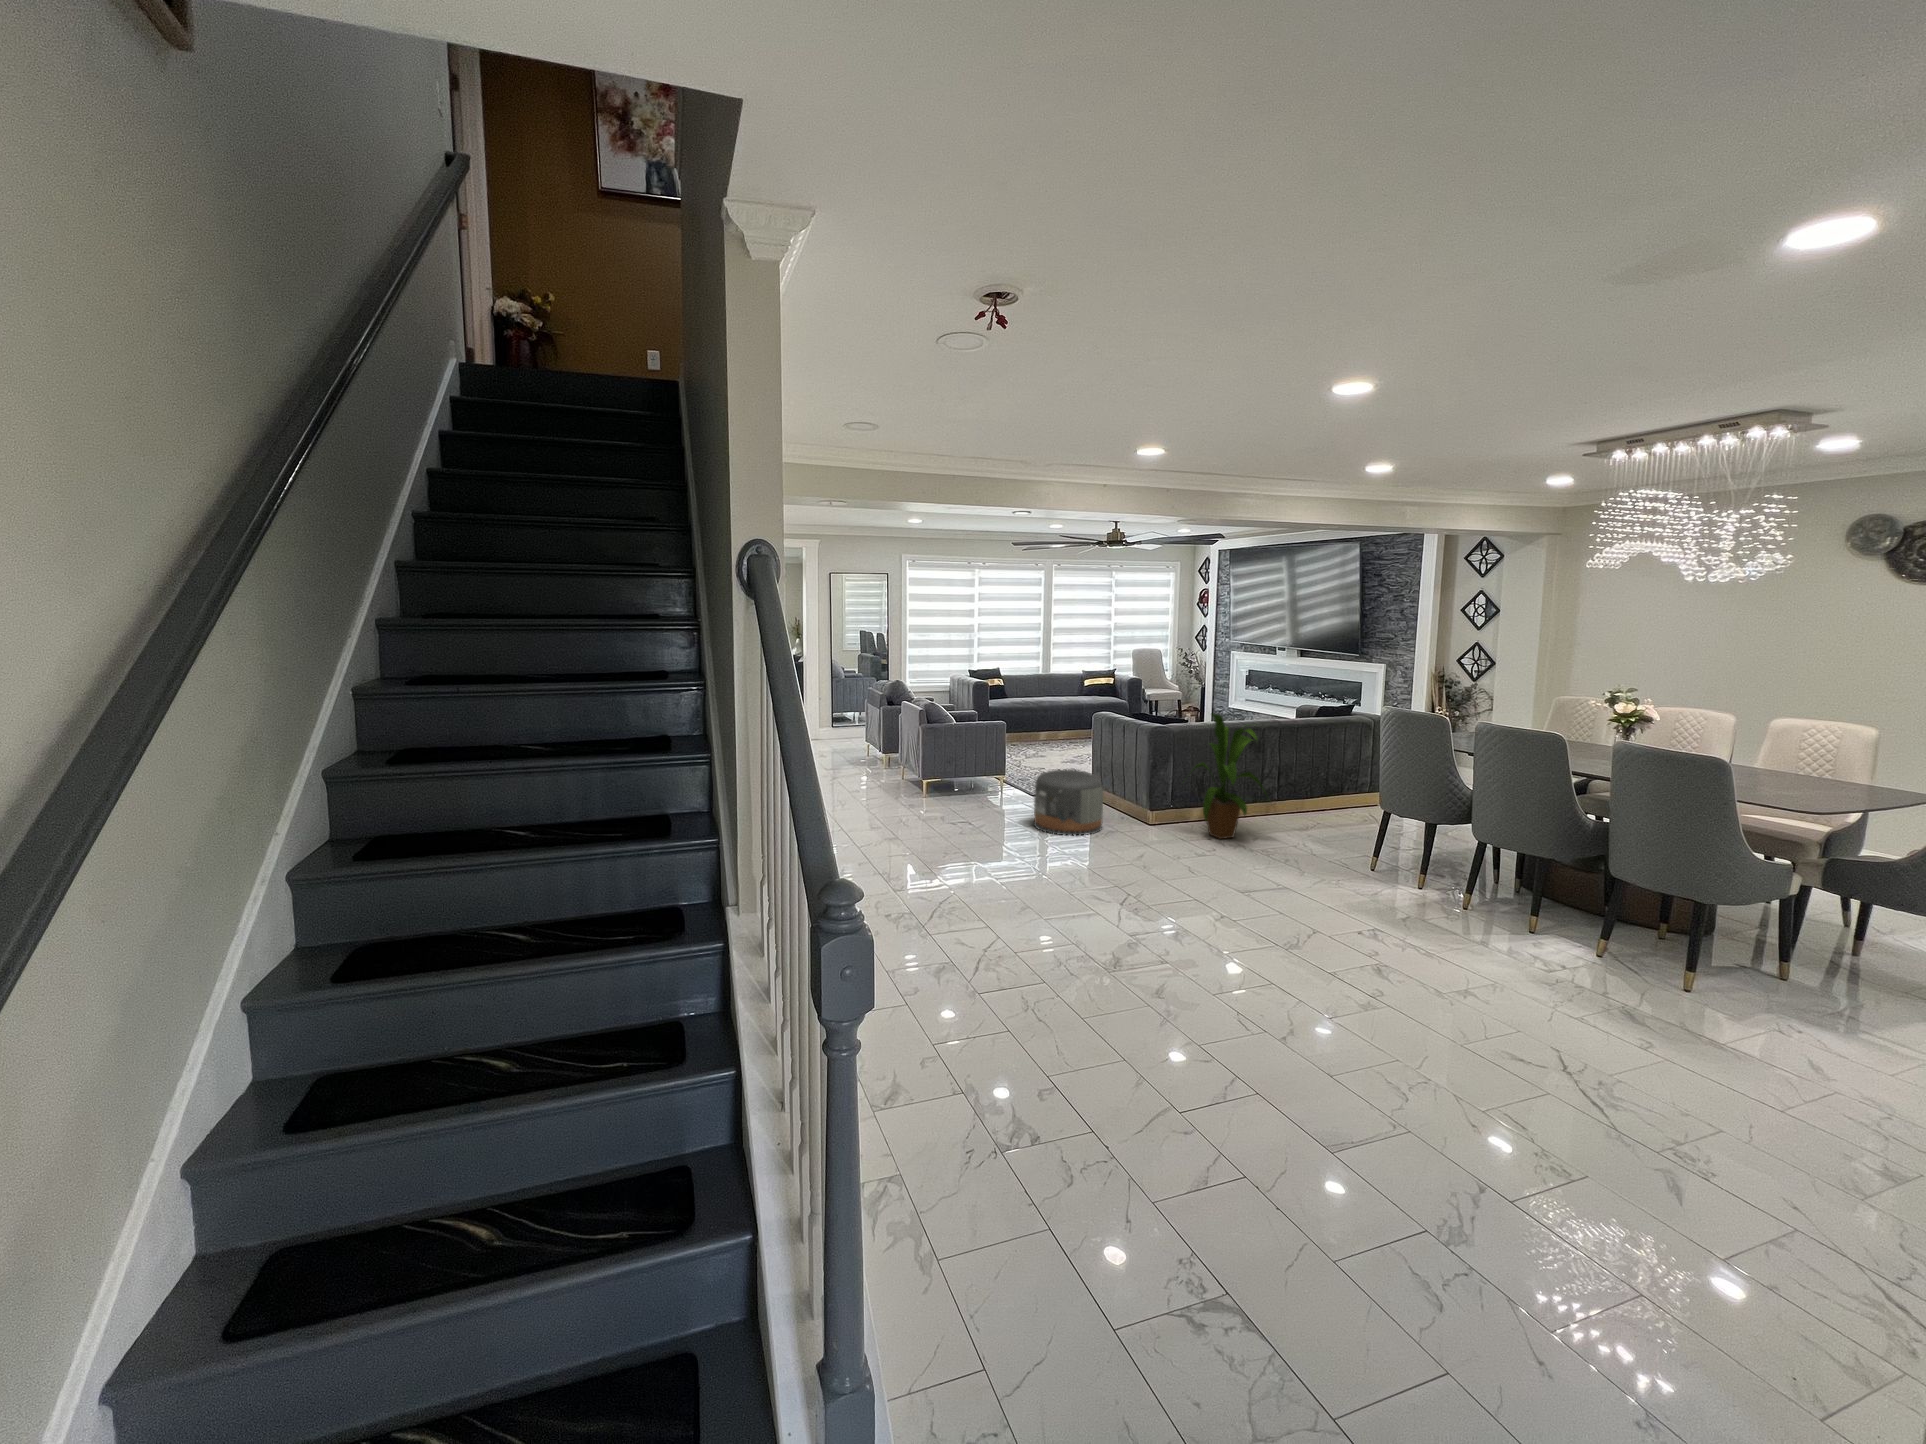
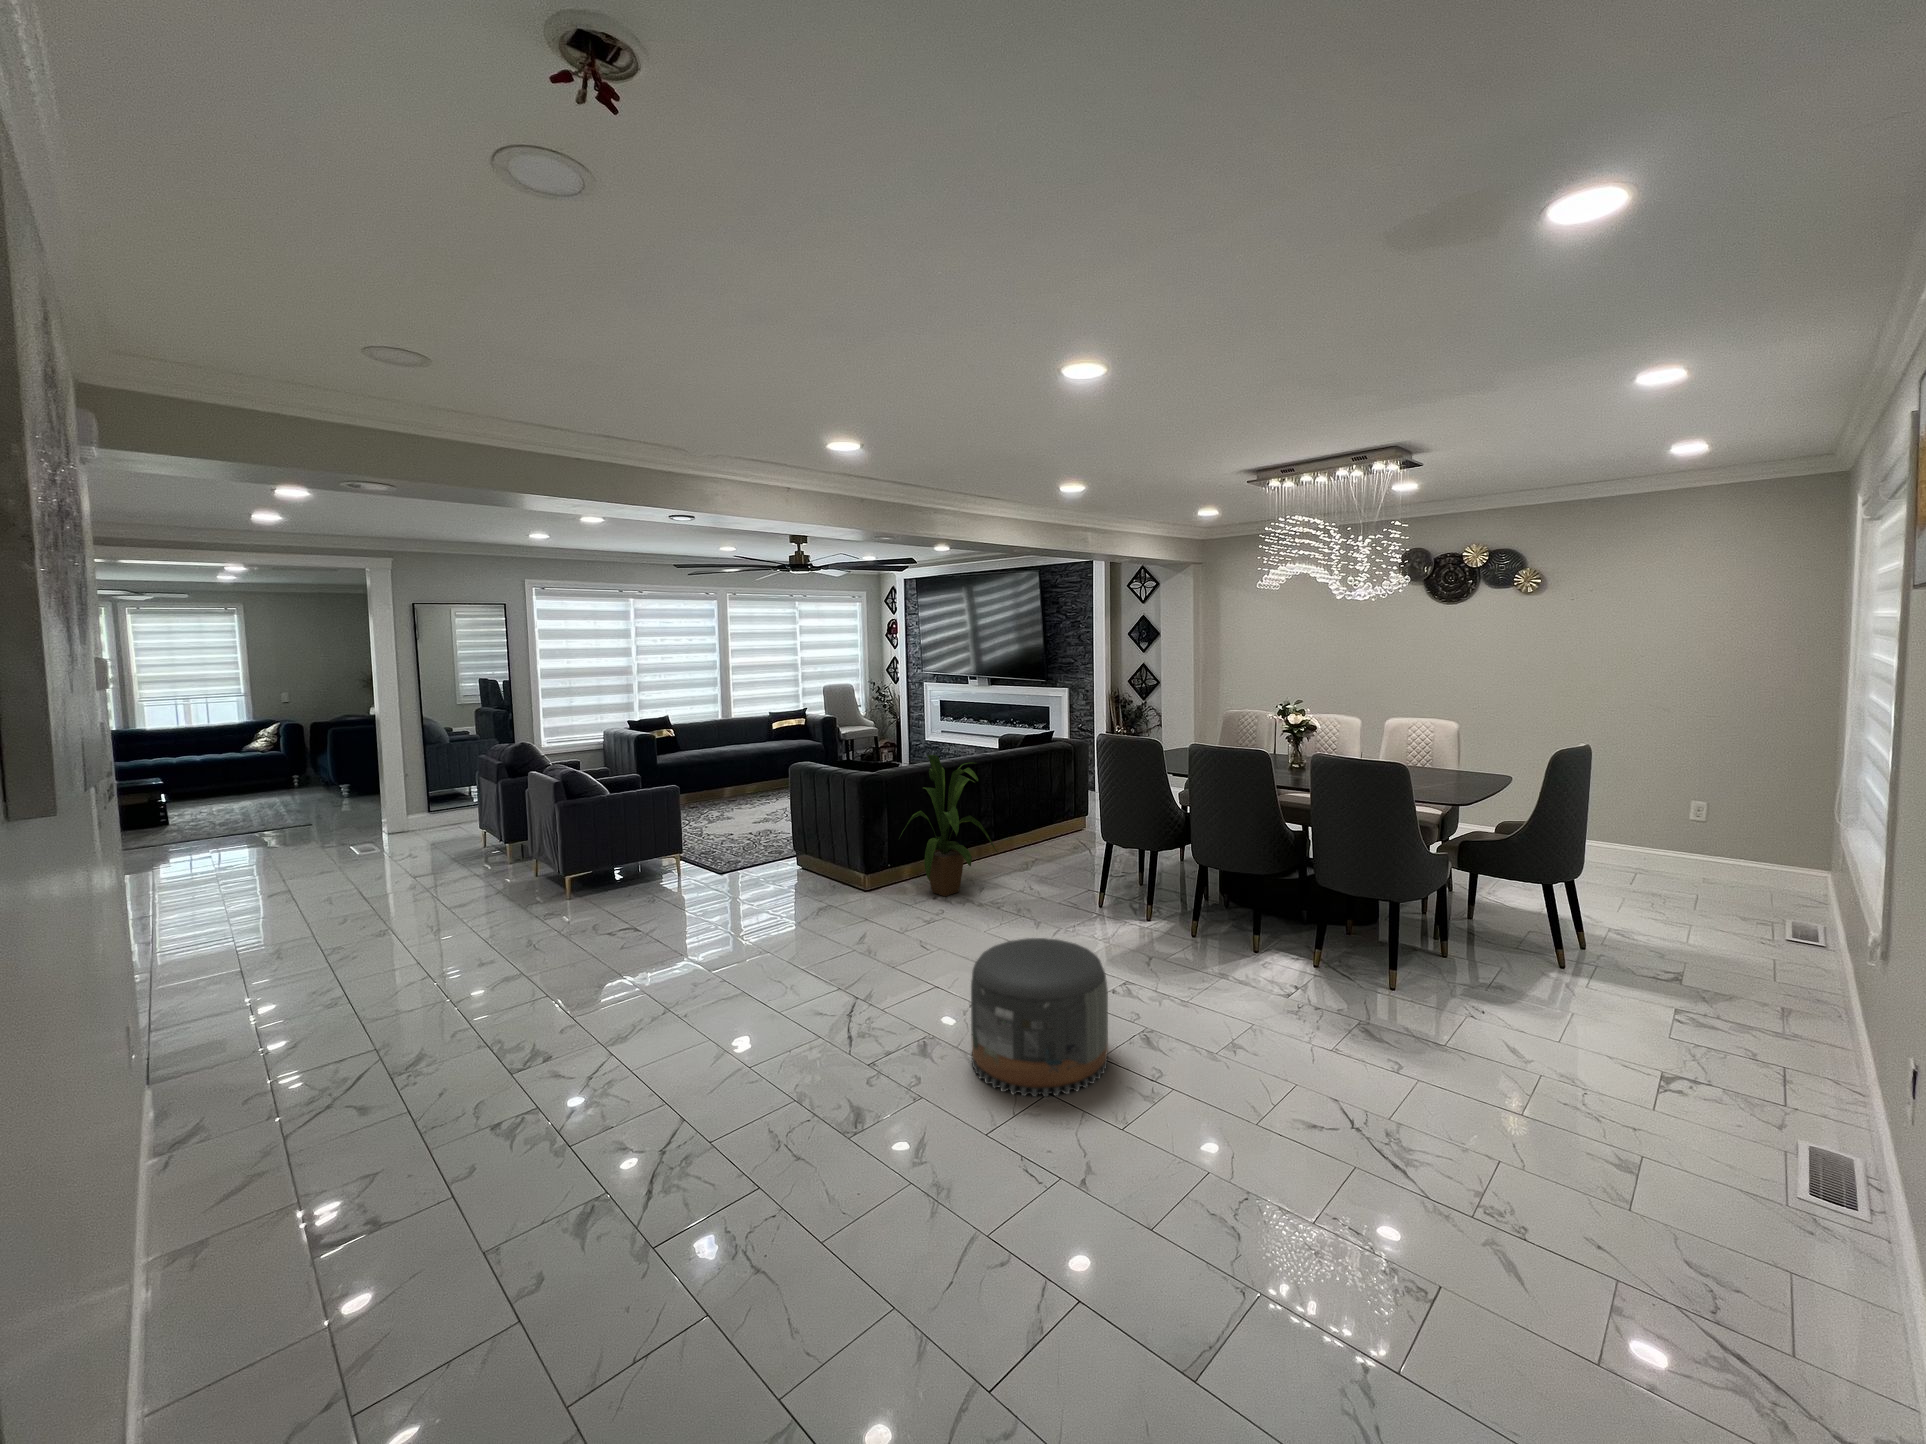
pouf: present [1034,770,1103,836] -> present [971,938,1108,1097]

